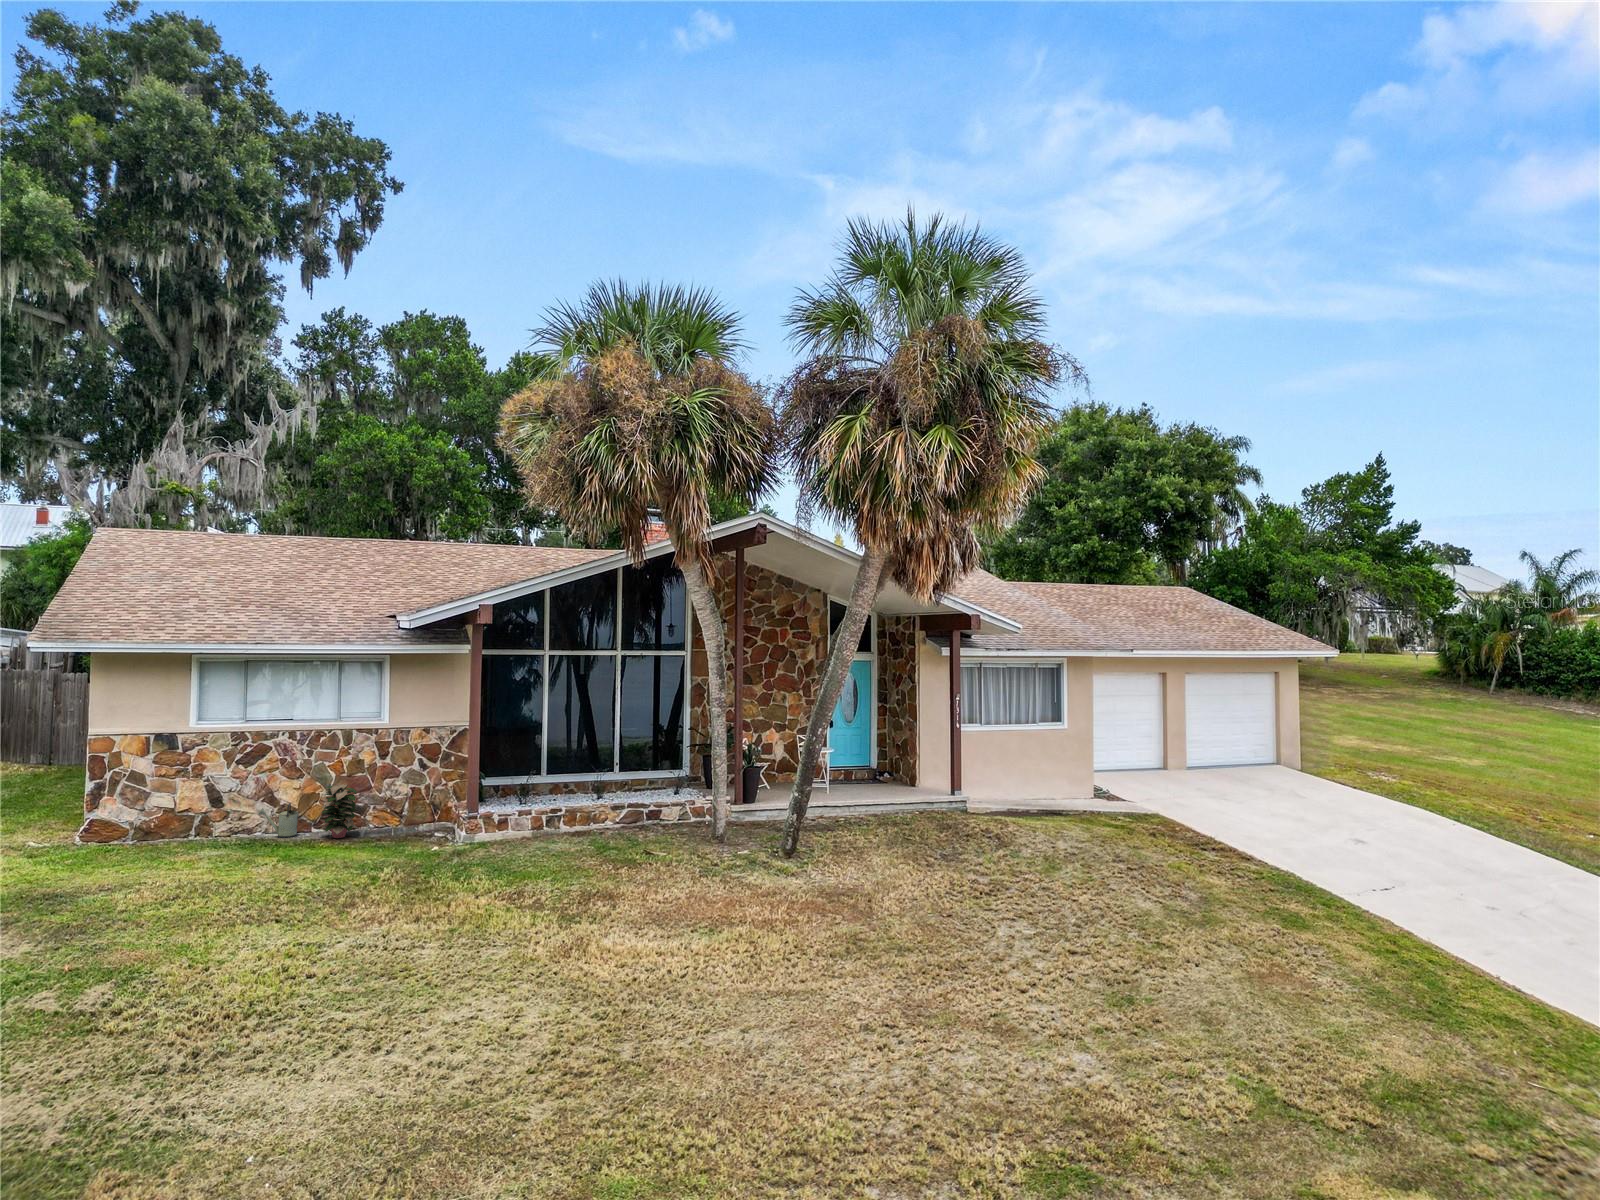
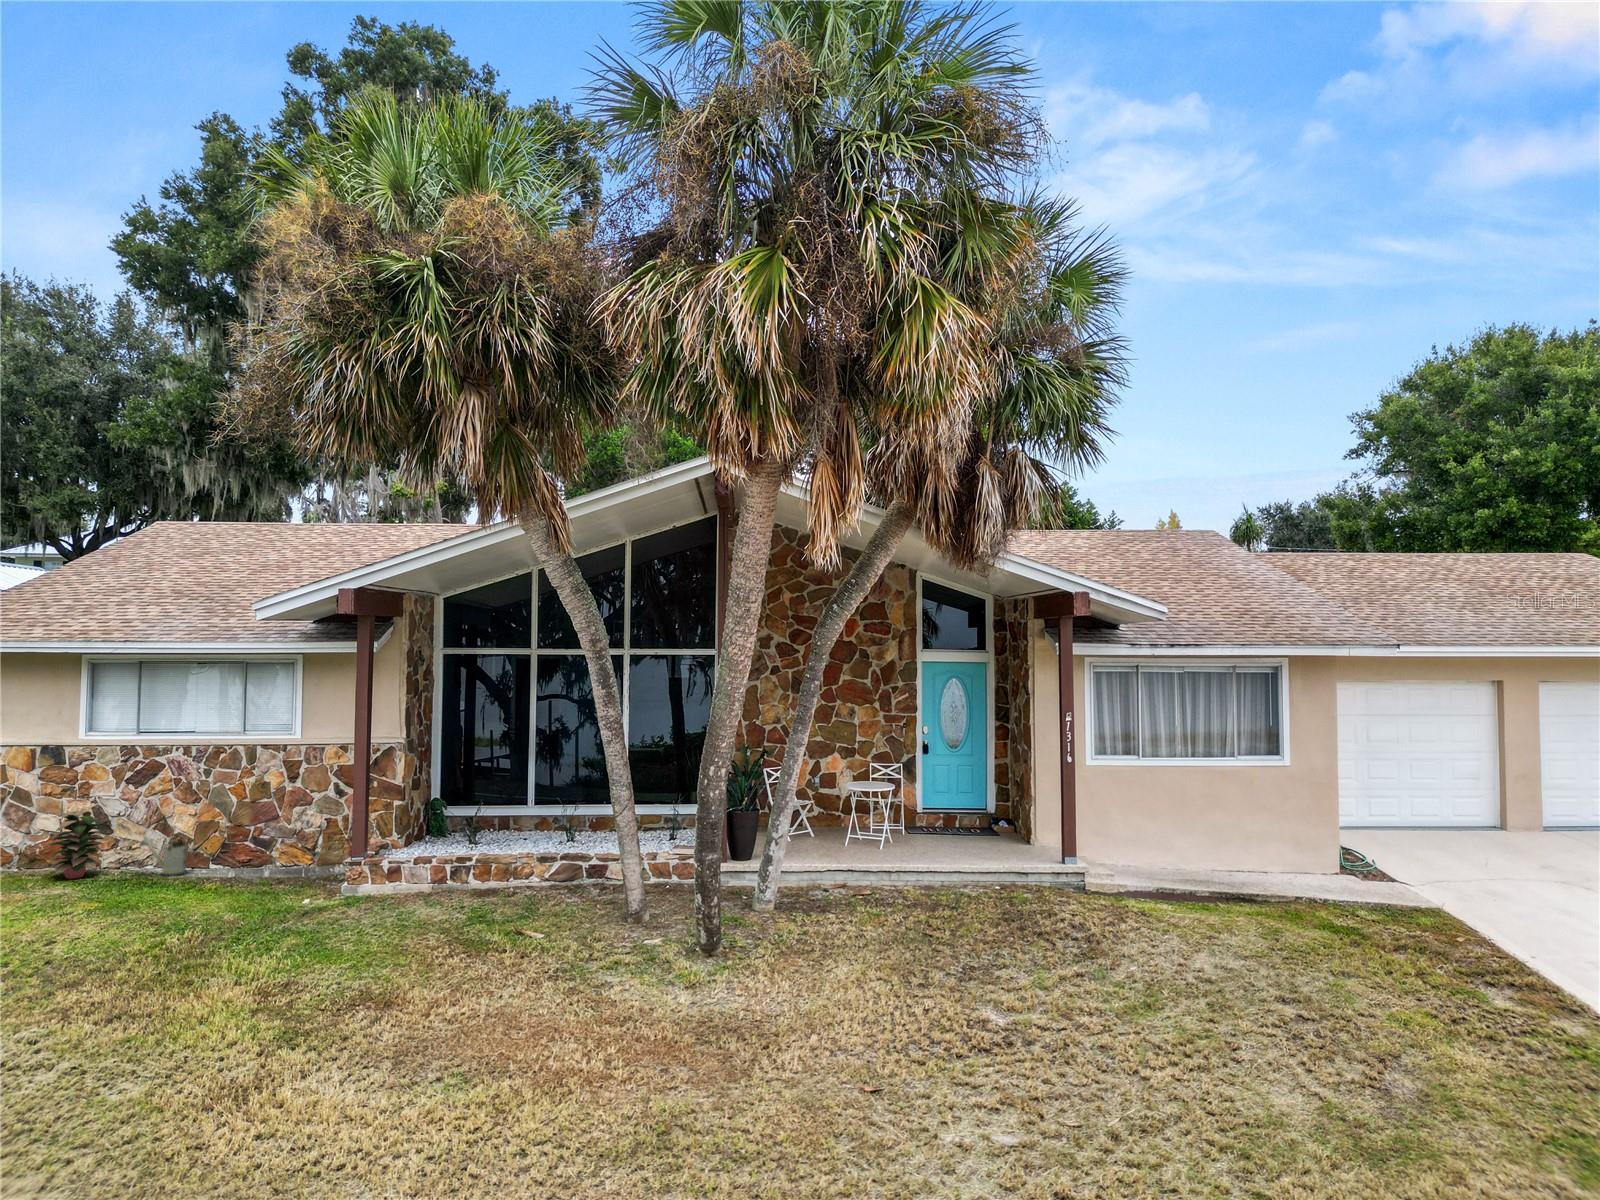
decorative plant: present [319,785,359,838] -> present [49,811,104,879]

